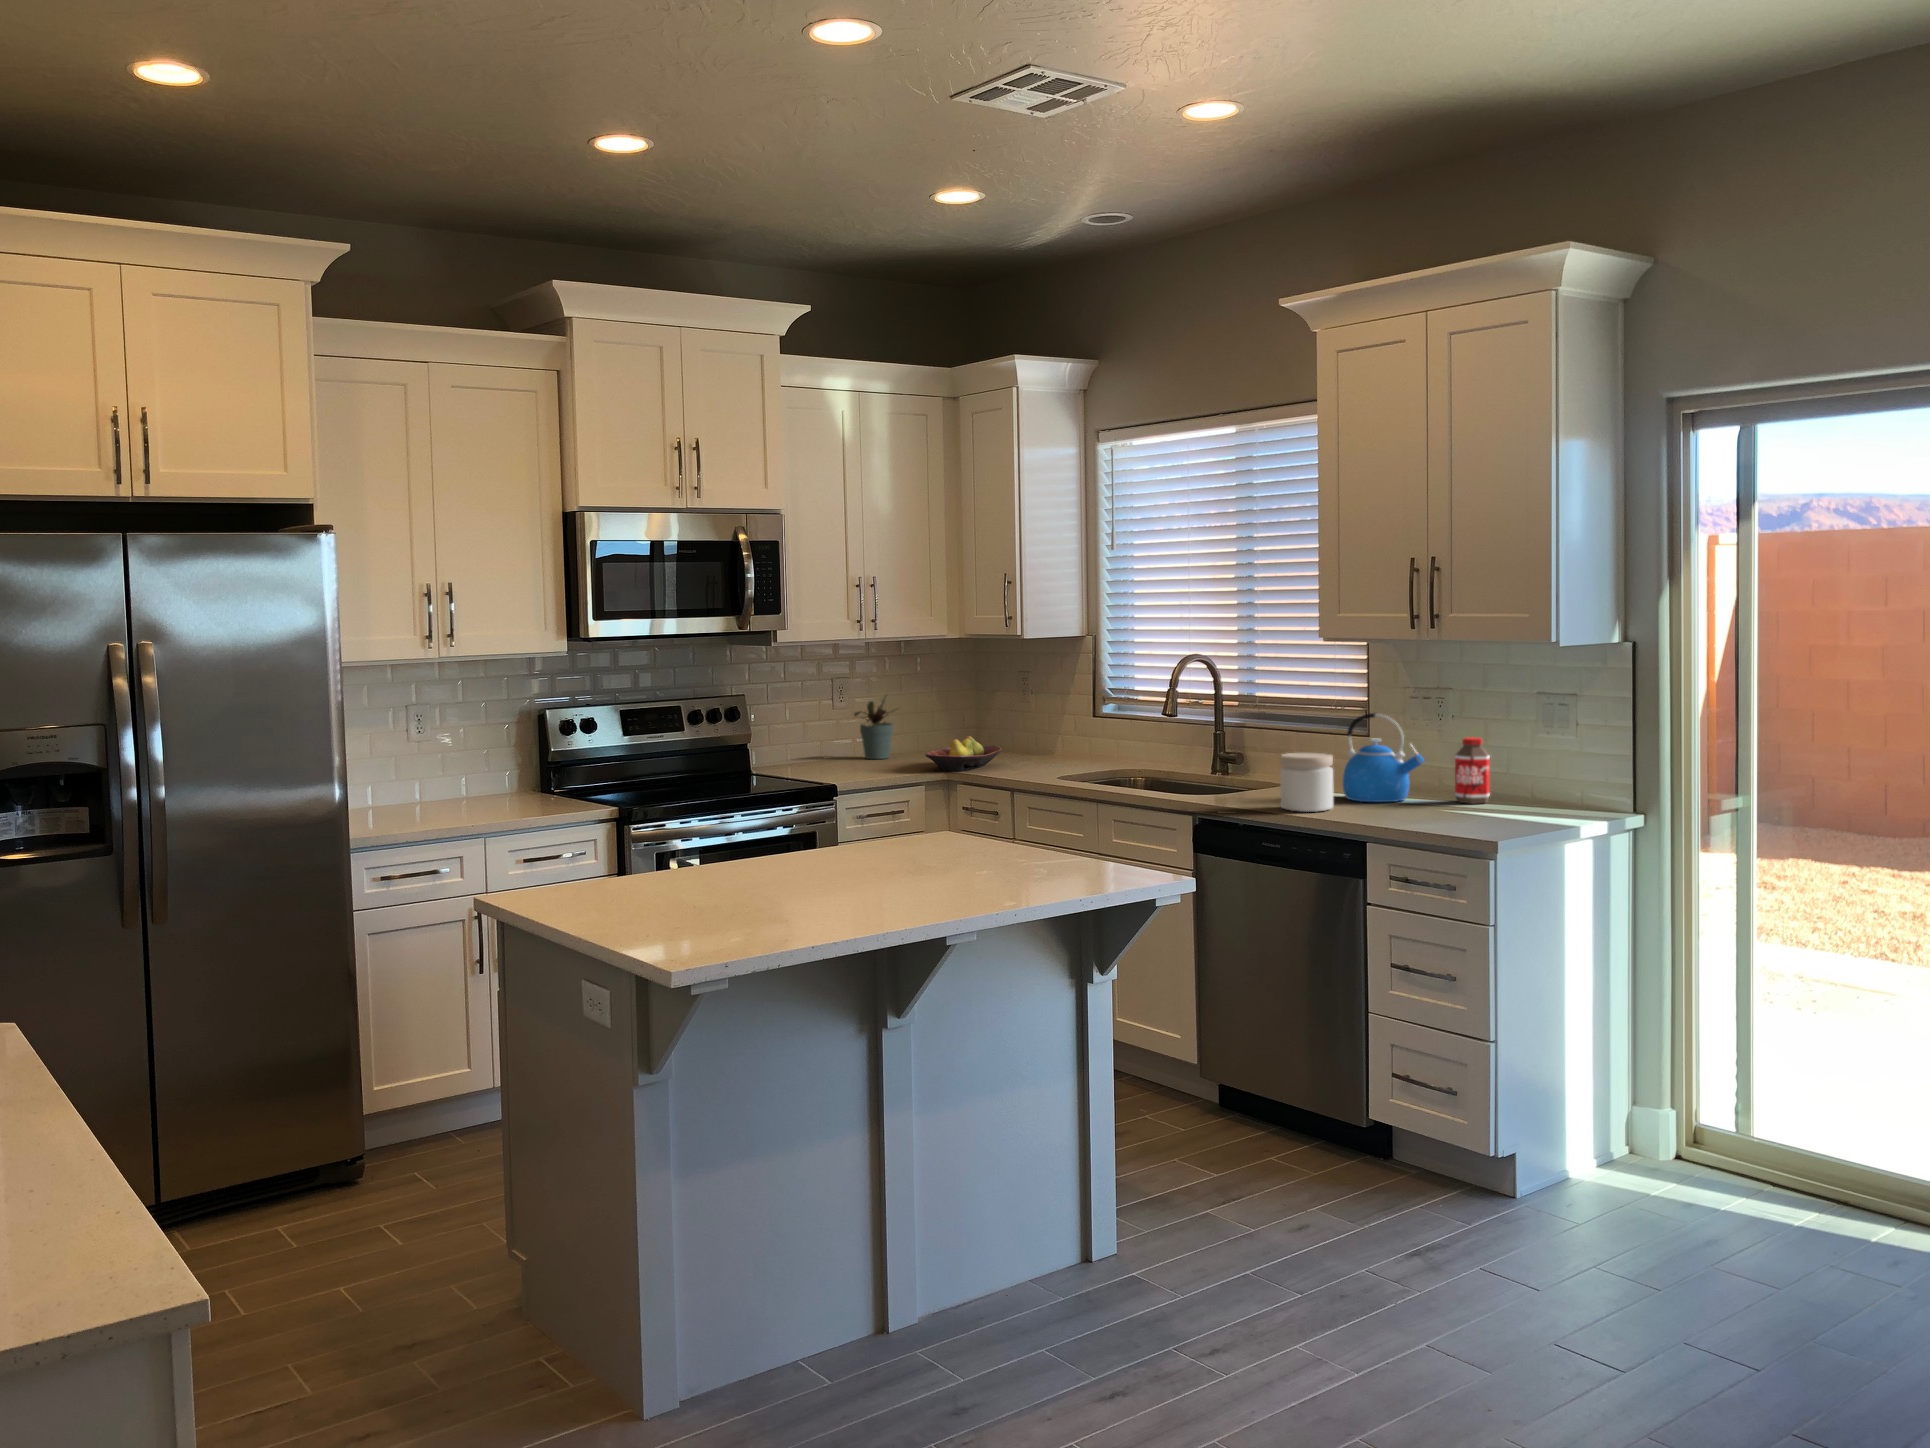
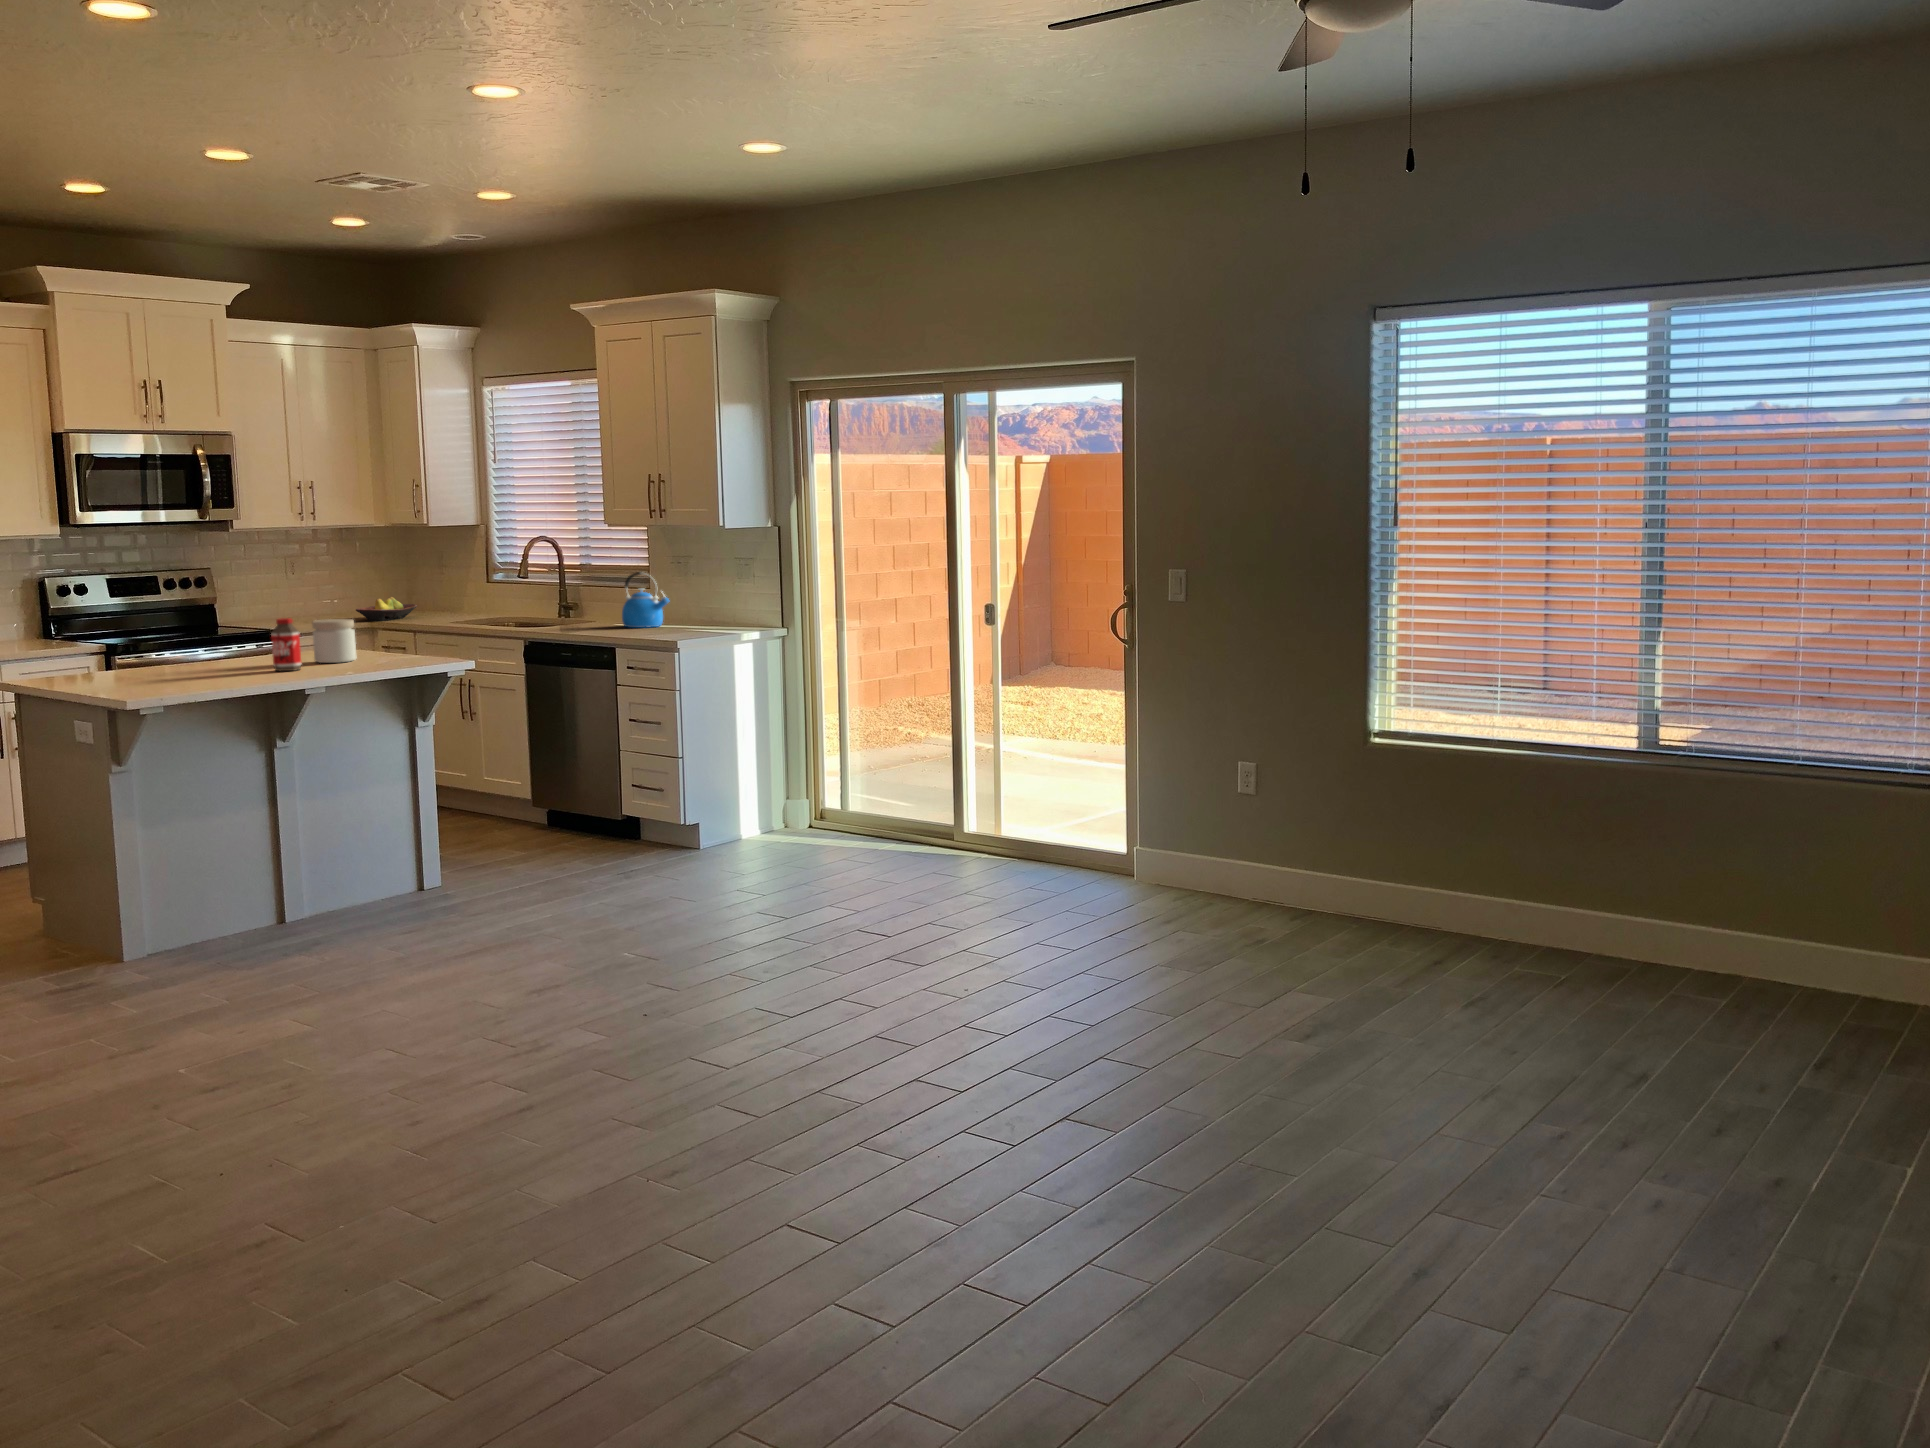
potted plant: present [854,695,893,759] -> none [305,568,343,617]
bottle: present [1455,737,1490,804] -> present [271,618,302,671]
jar: present [1280,753,1333,812] -> present [312,619,356,663]

